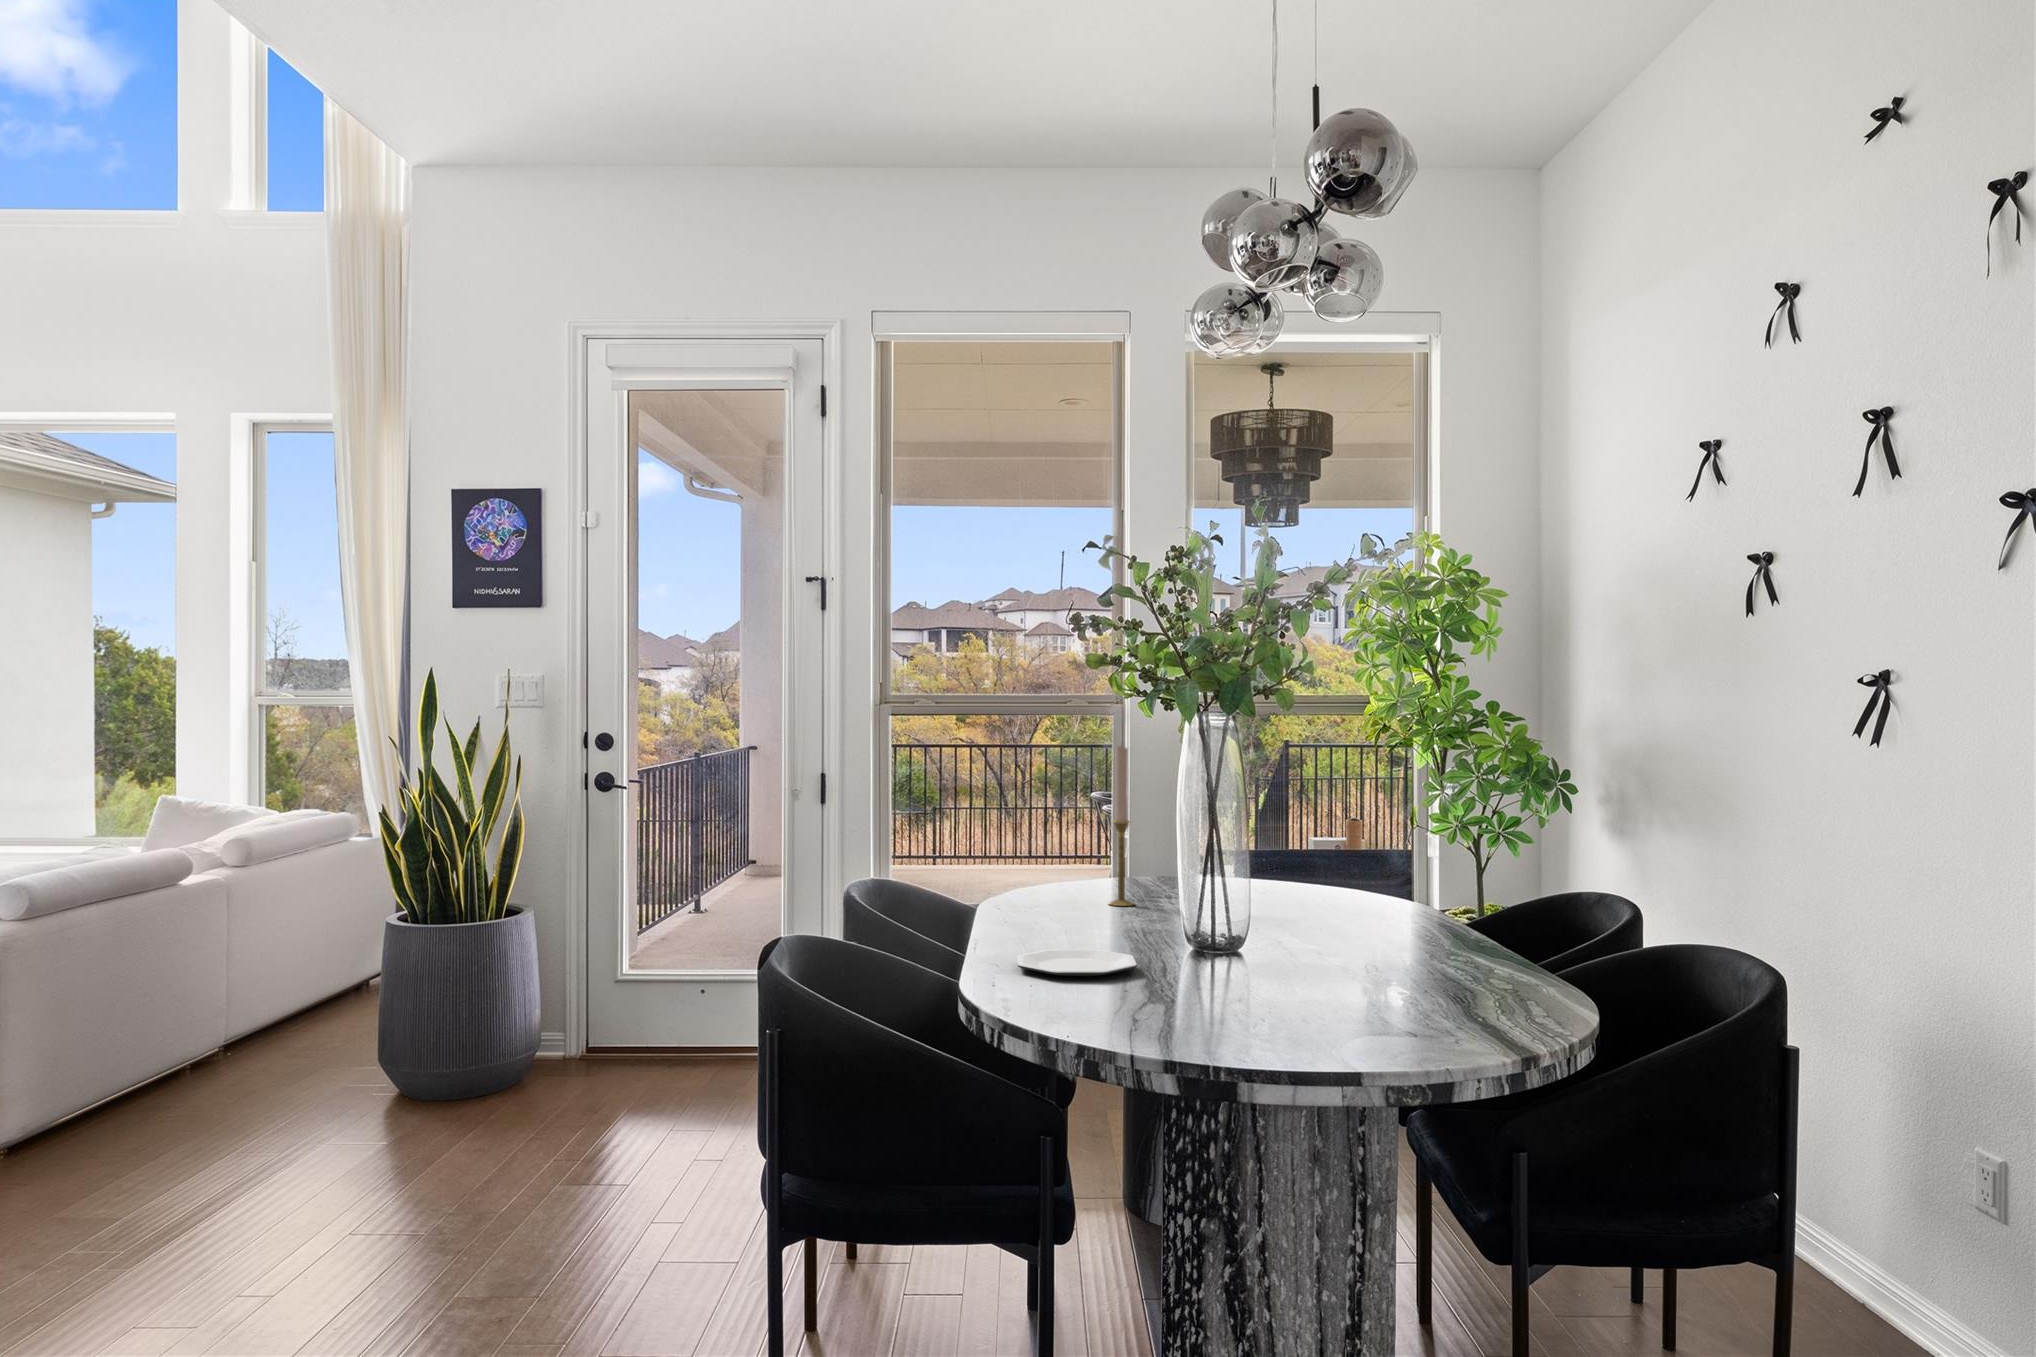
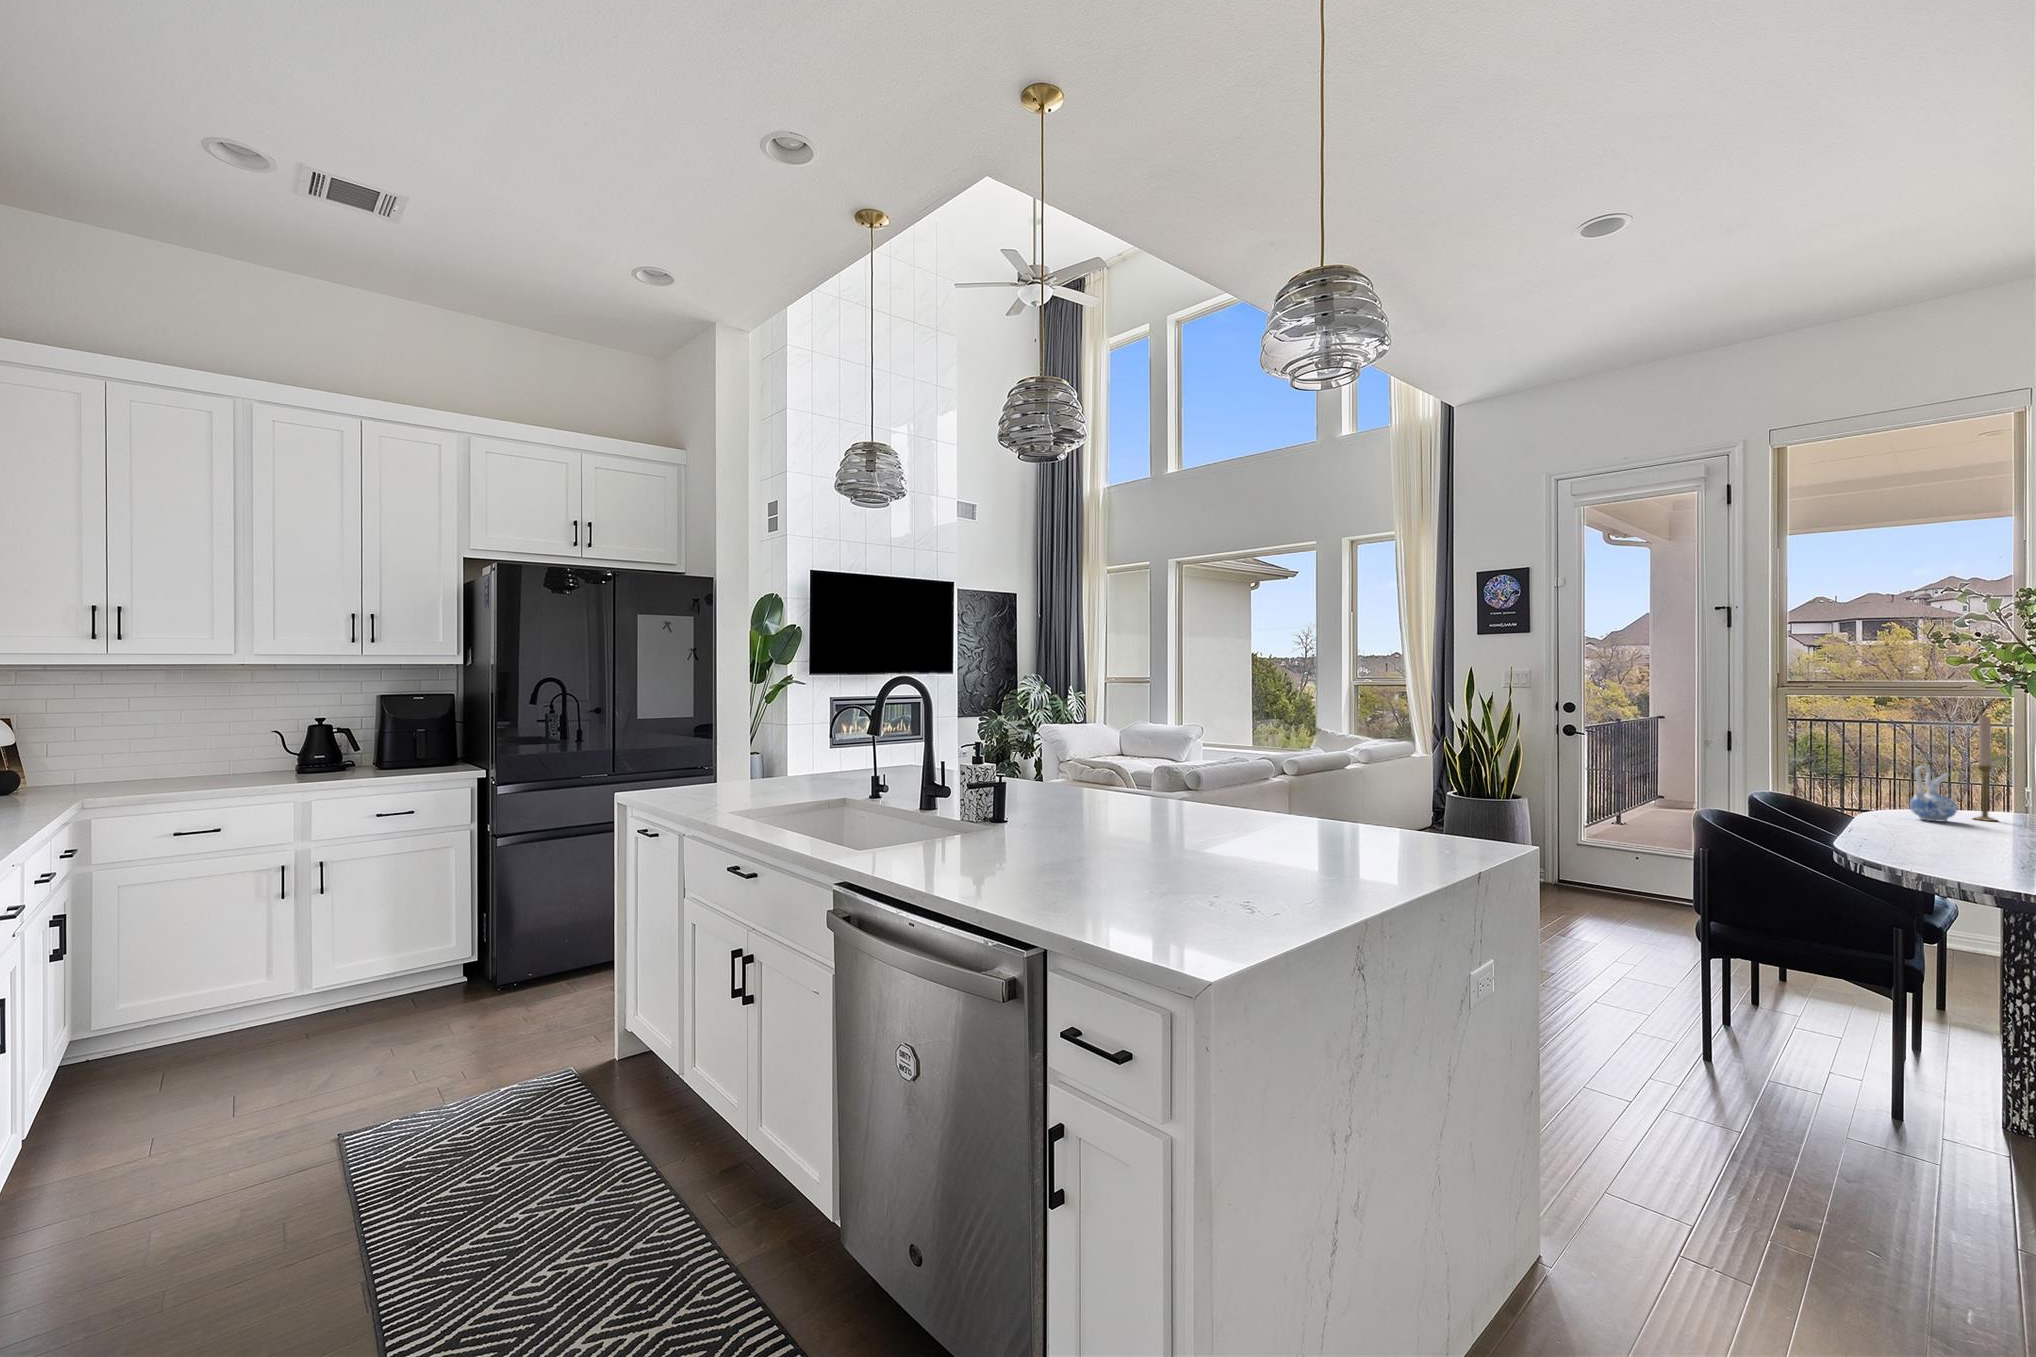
ceramic pitcher: none [1043,828,1096,916] -> present [1910,766,1957,822]
plate: present [1017,949,1137,976] -> none [1880,833,1982,849]

